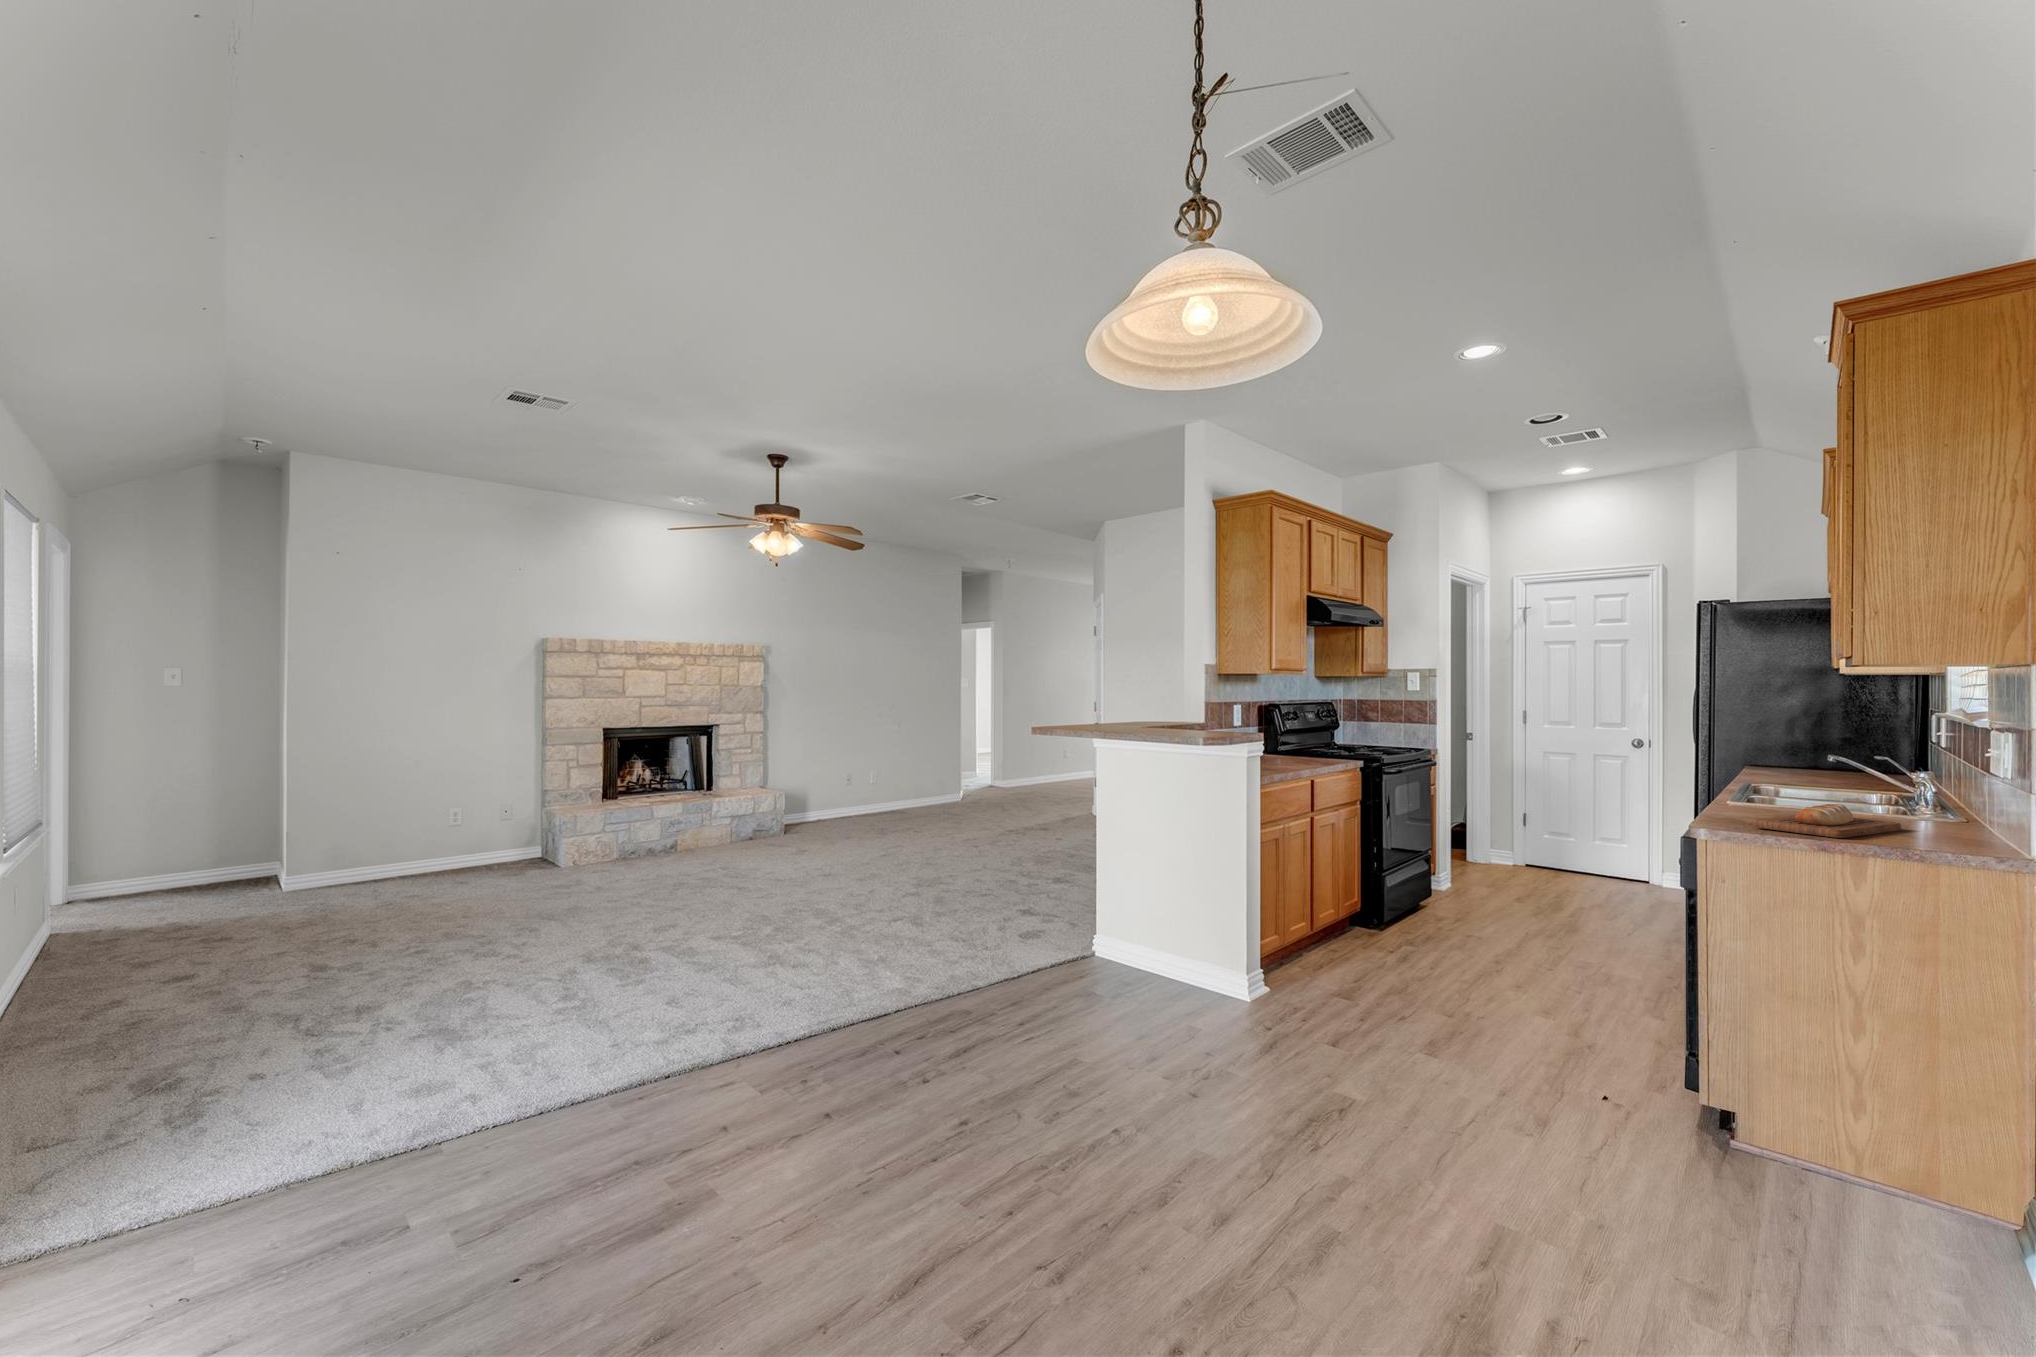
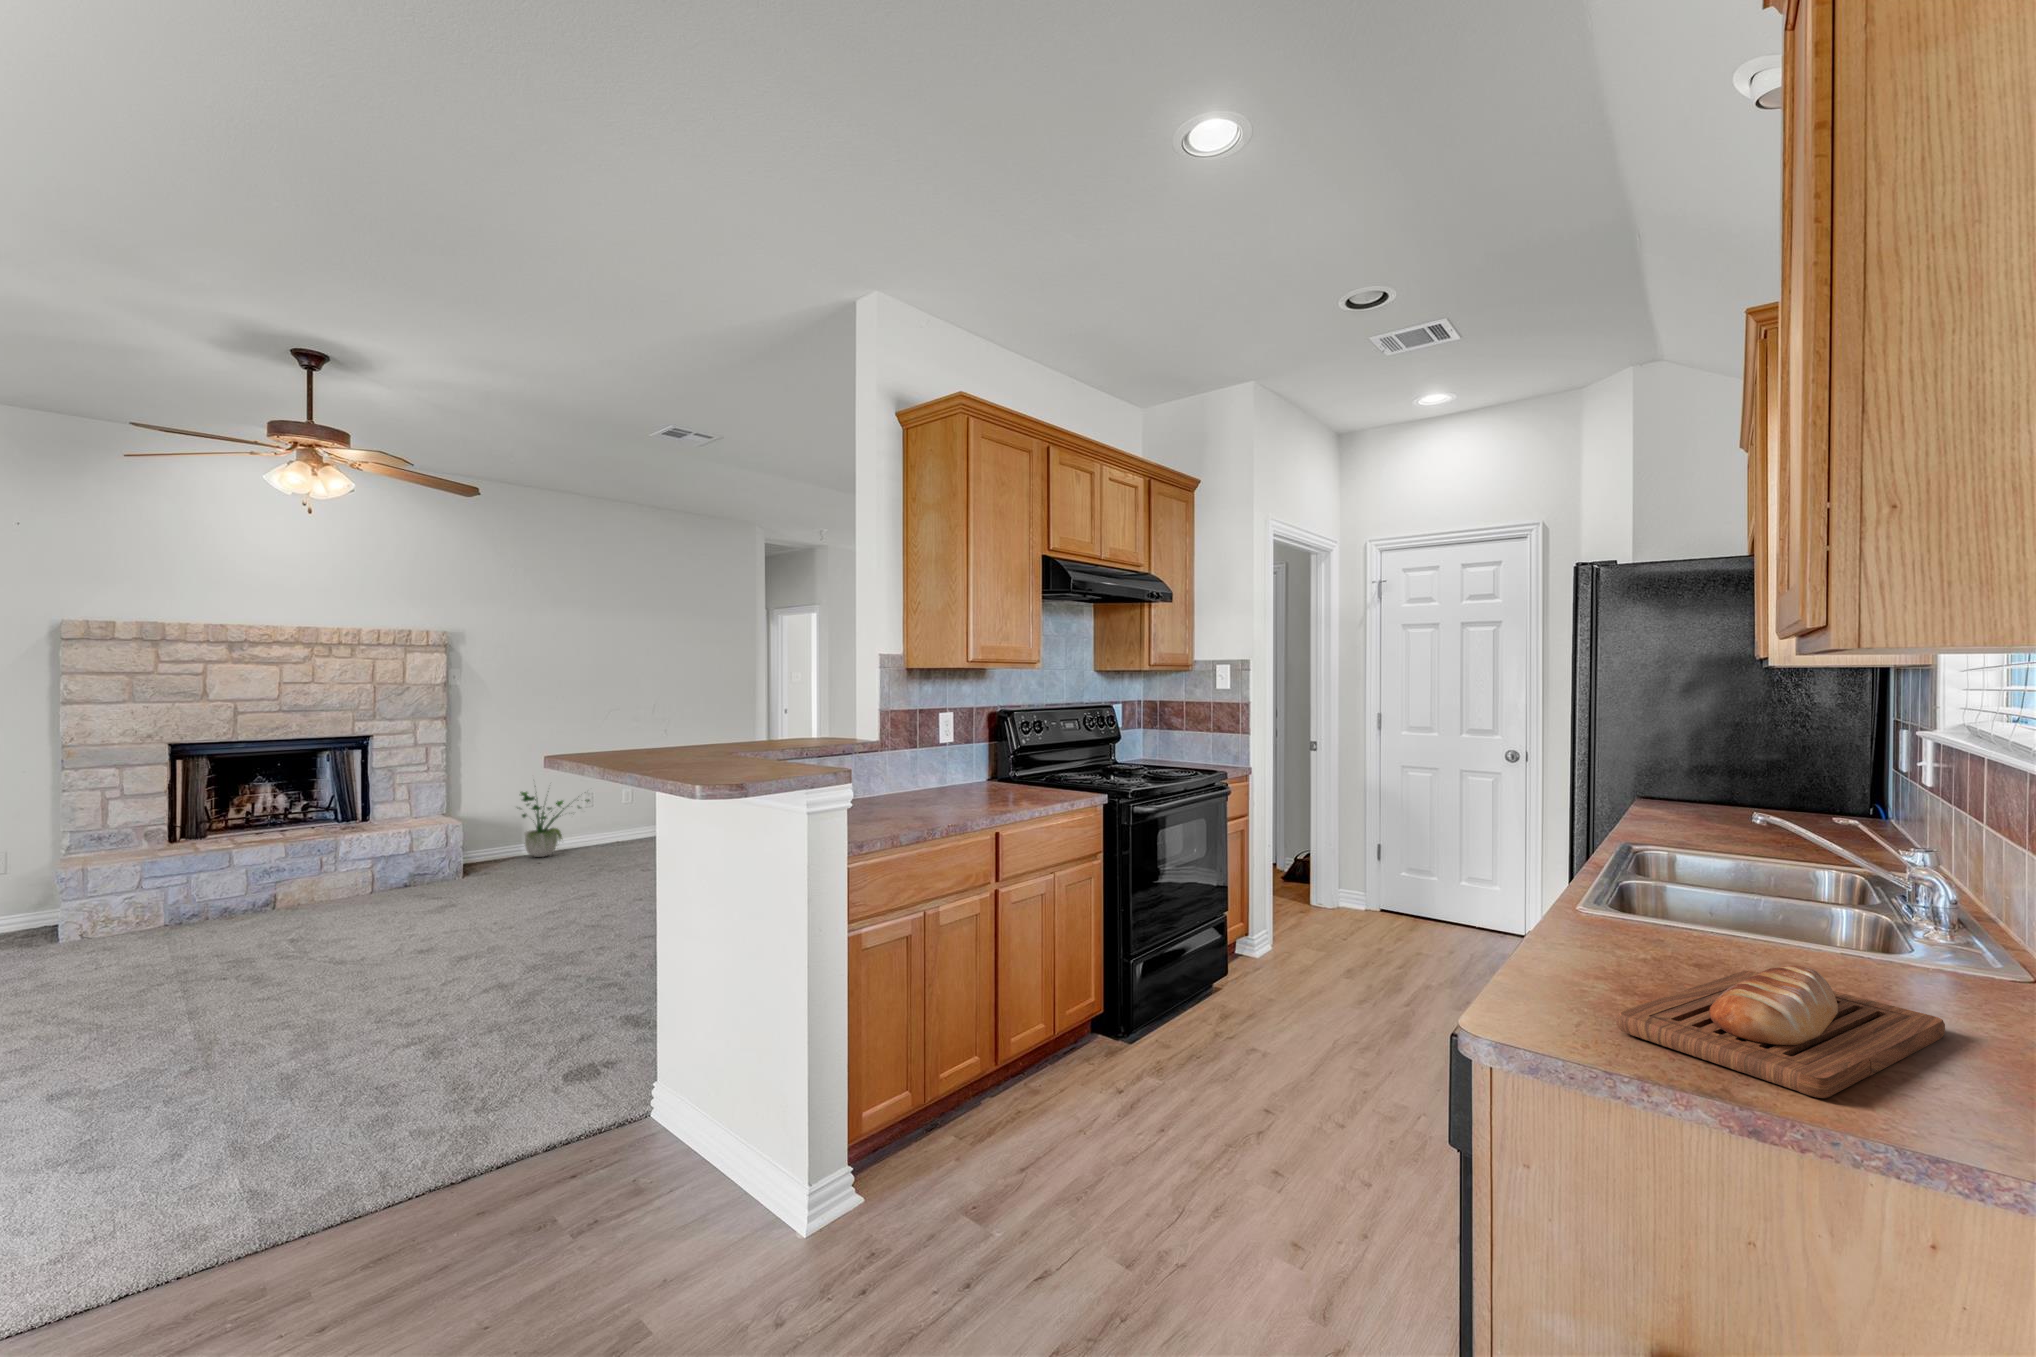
potted plant: none [803,759,855,825] -> present [520,792,588,857]

